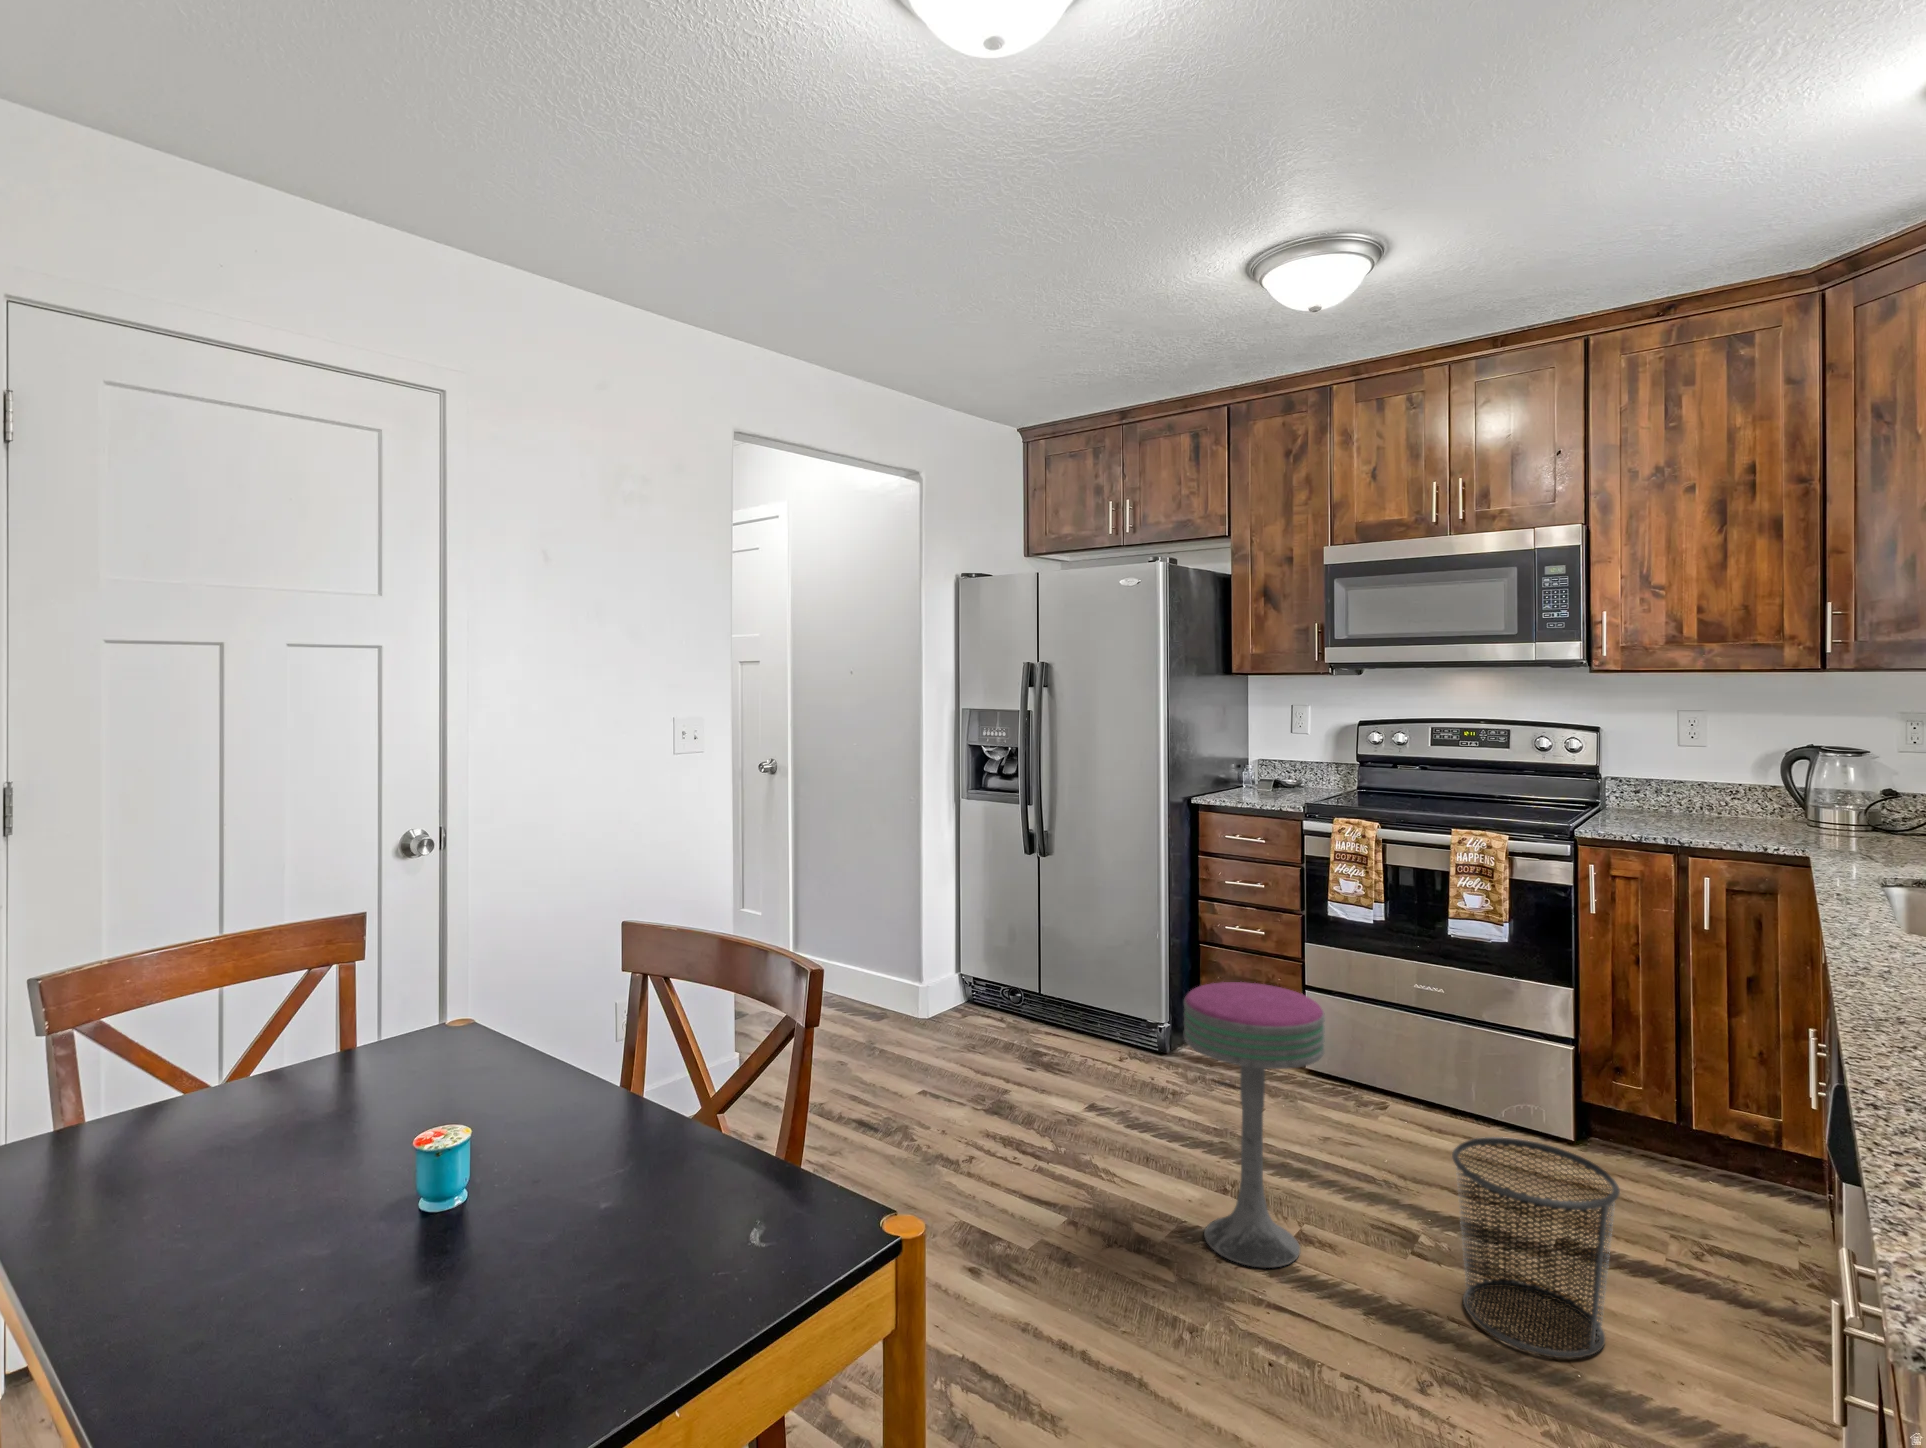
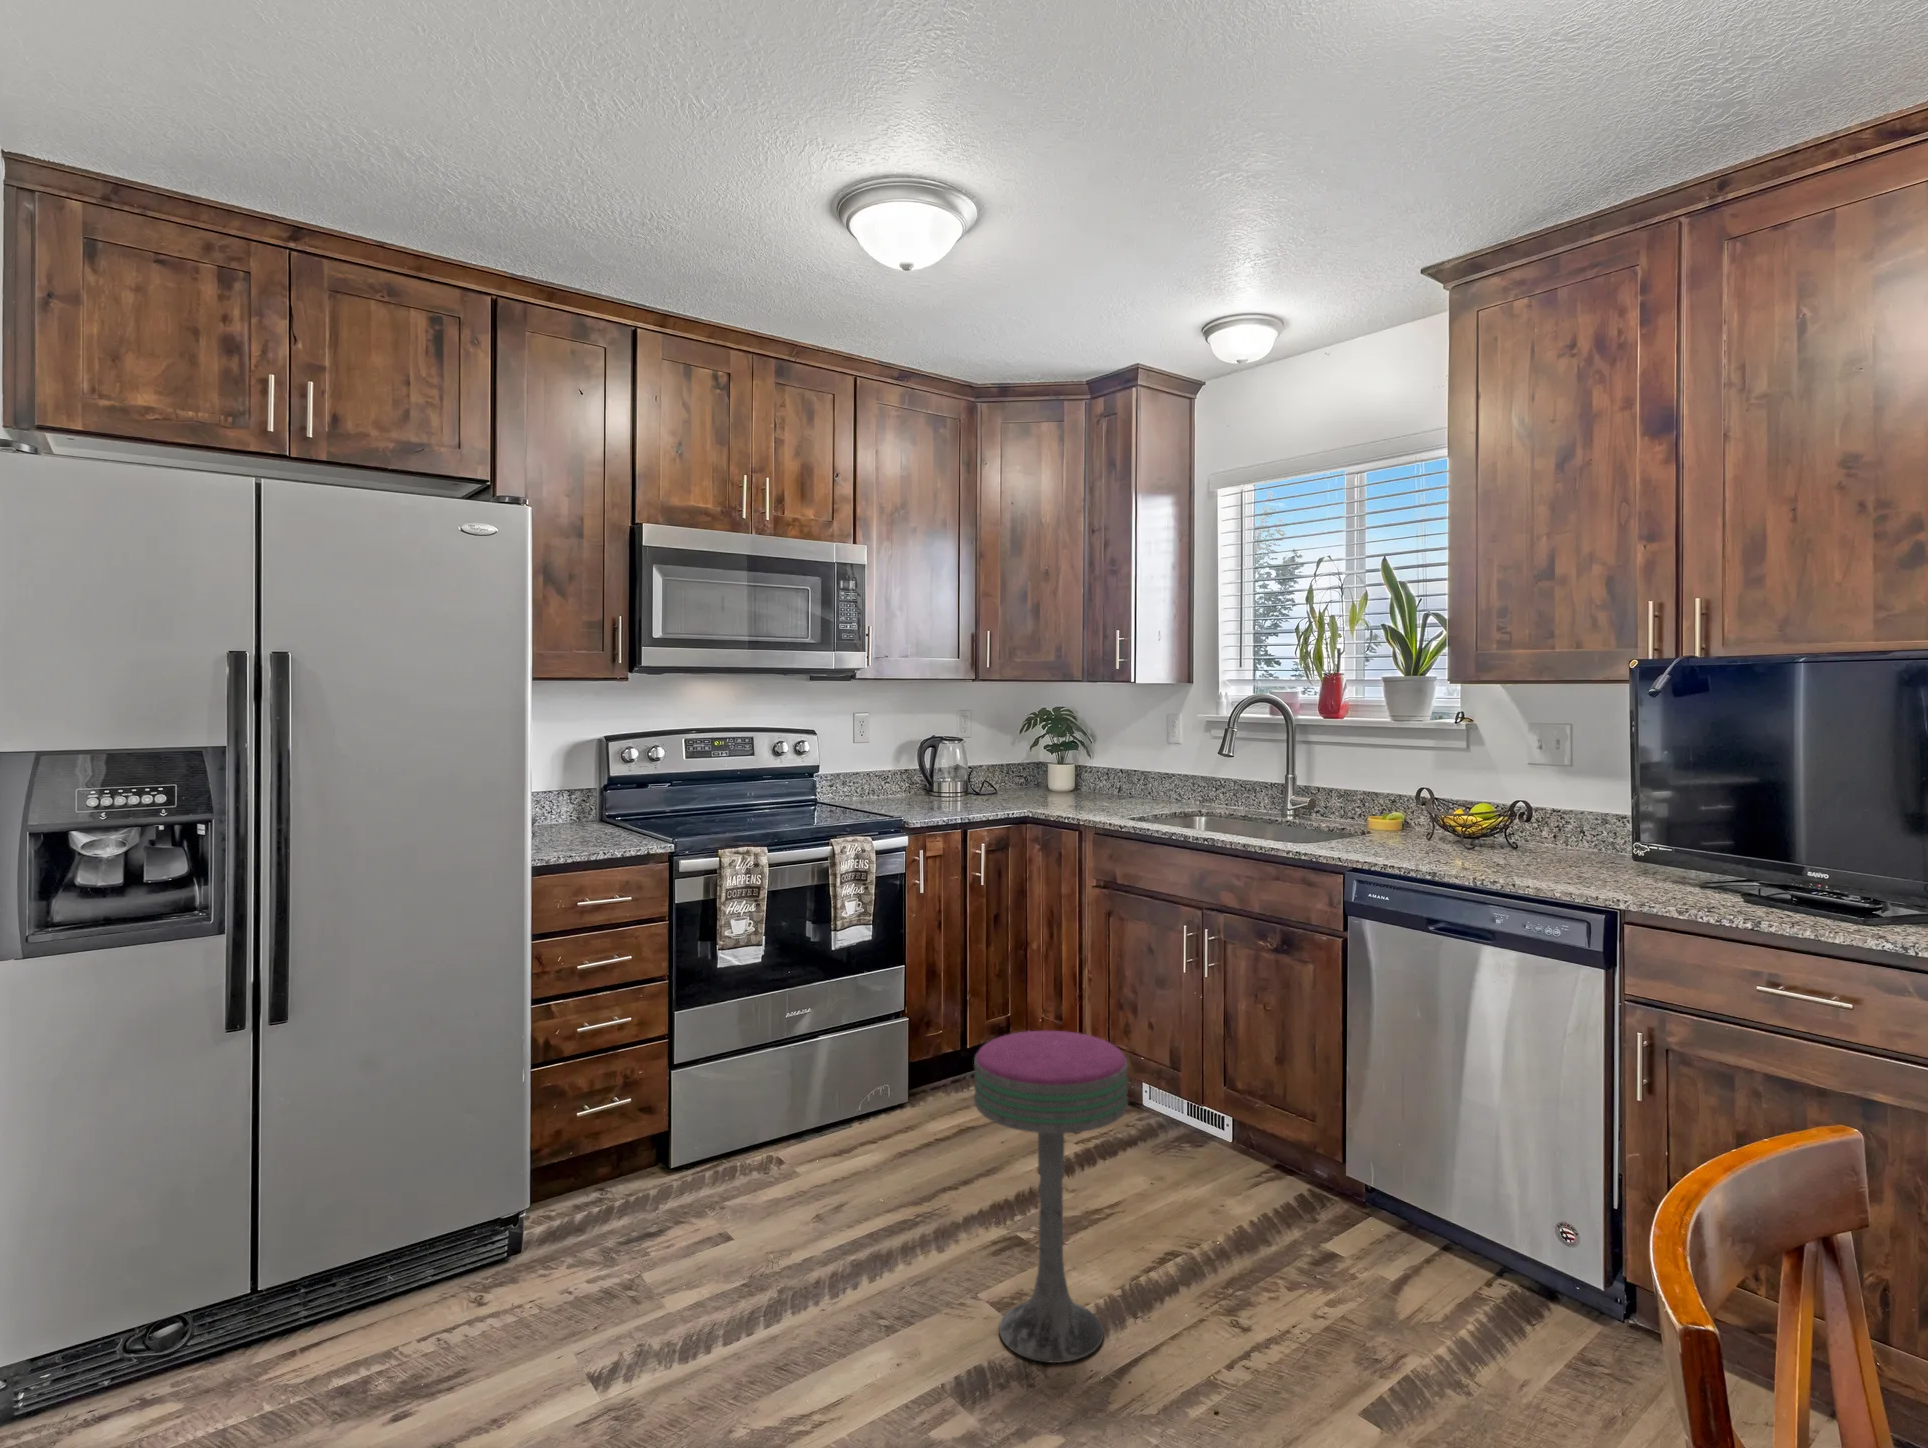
waste bin: present [1452,1137,1620,1358] -> none [1133,1077,1257,1254]

